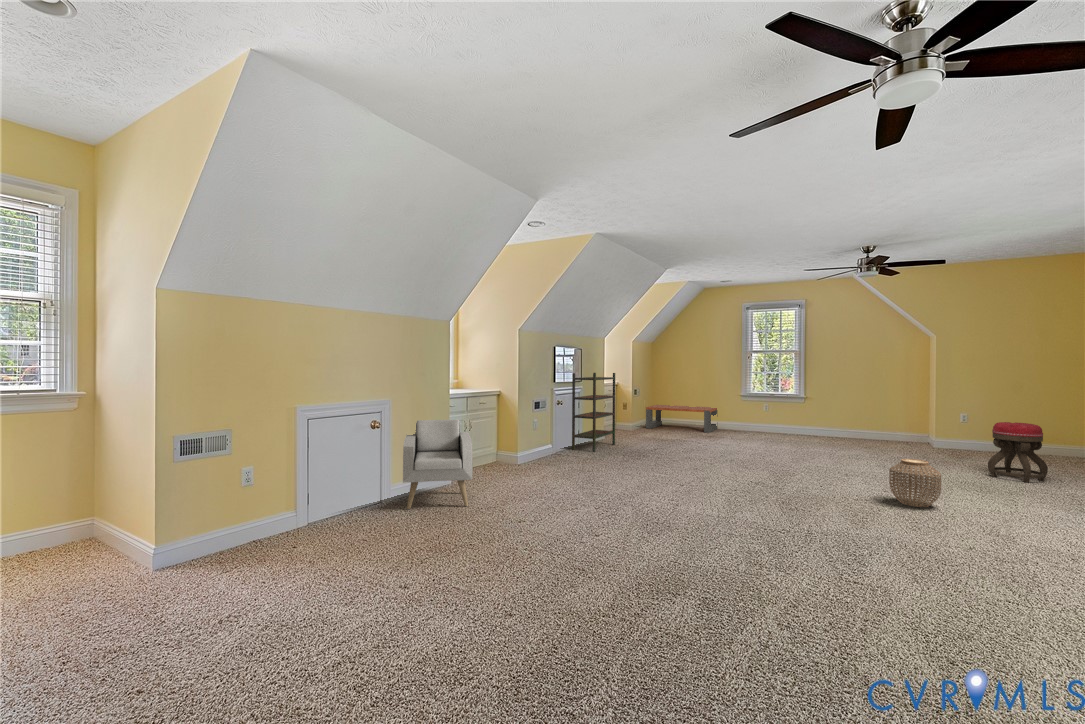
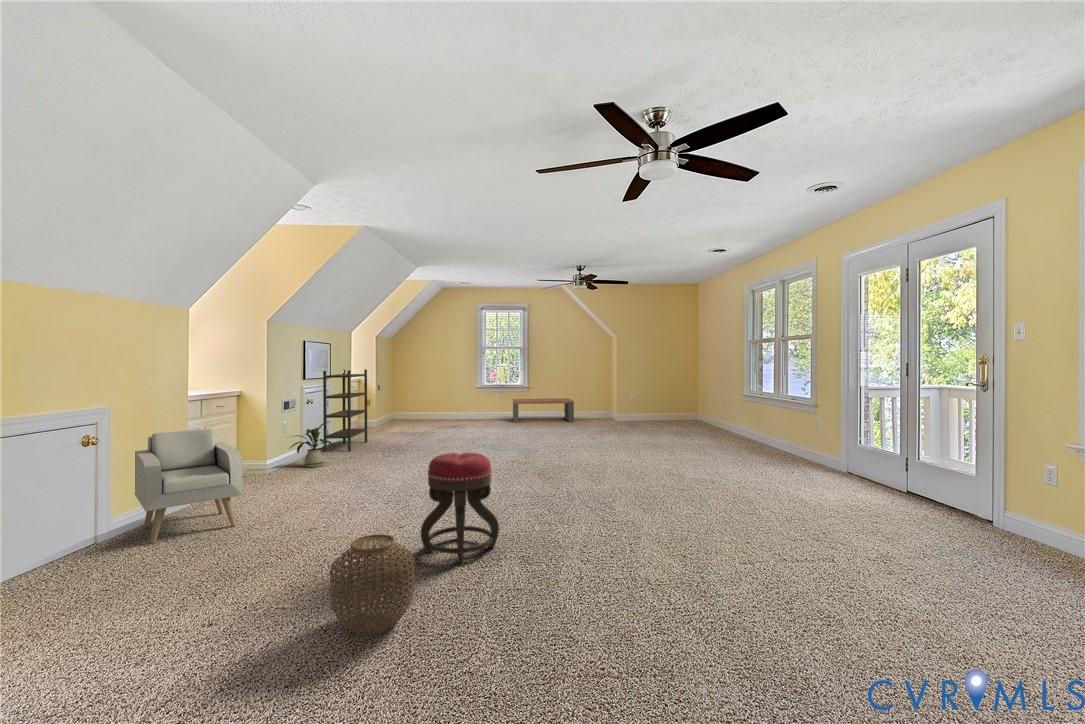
coffee table: present [646,405,717,433] -> present [513,398,574,423]
house plant: none [533,421,577,463] -> present [289,422,335,467]
ottoman: present [988,422,1048,483] -> present [421,453,499,563]
woven basket: present [889,459,941,507] -> present [330,534,415,635]

